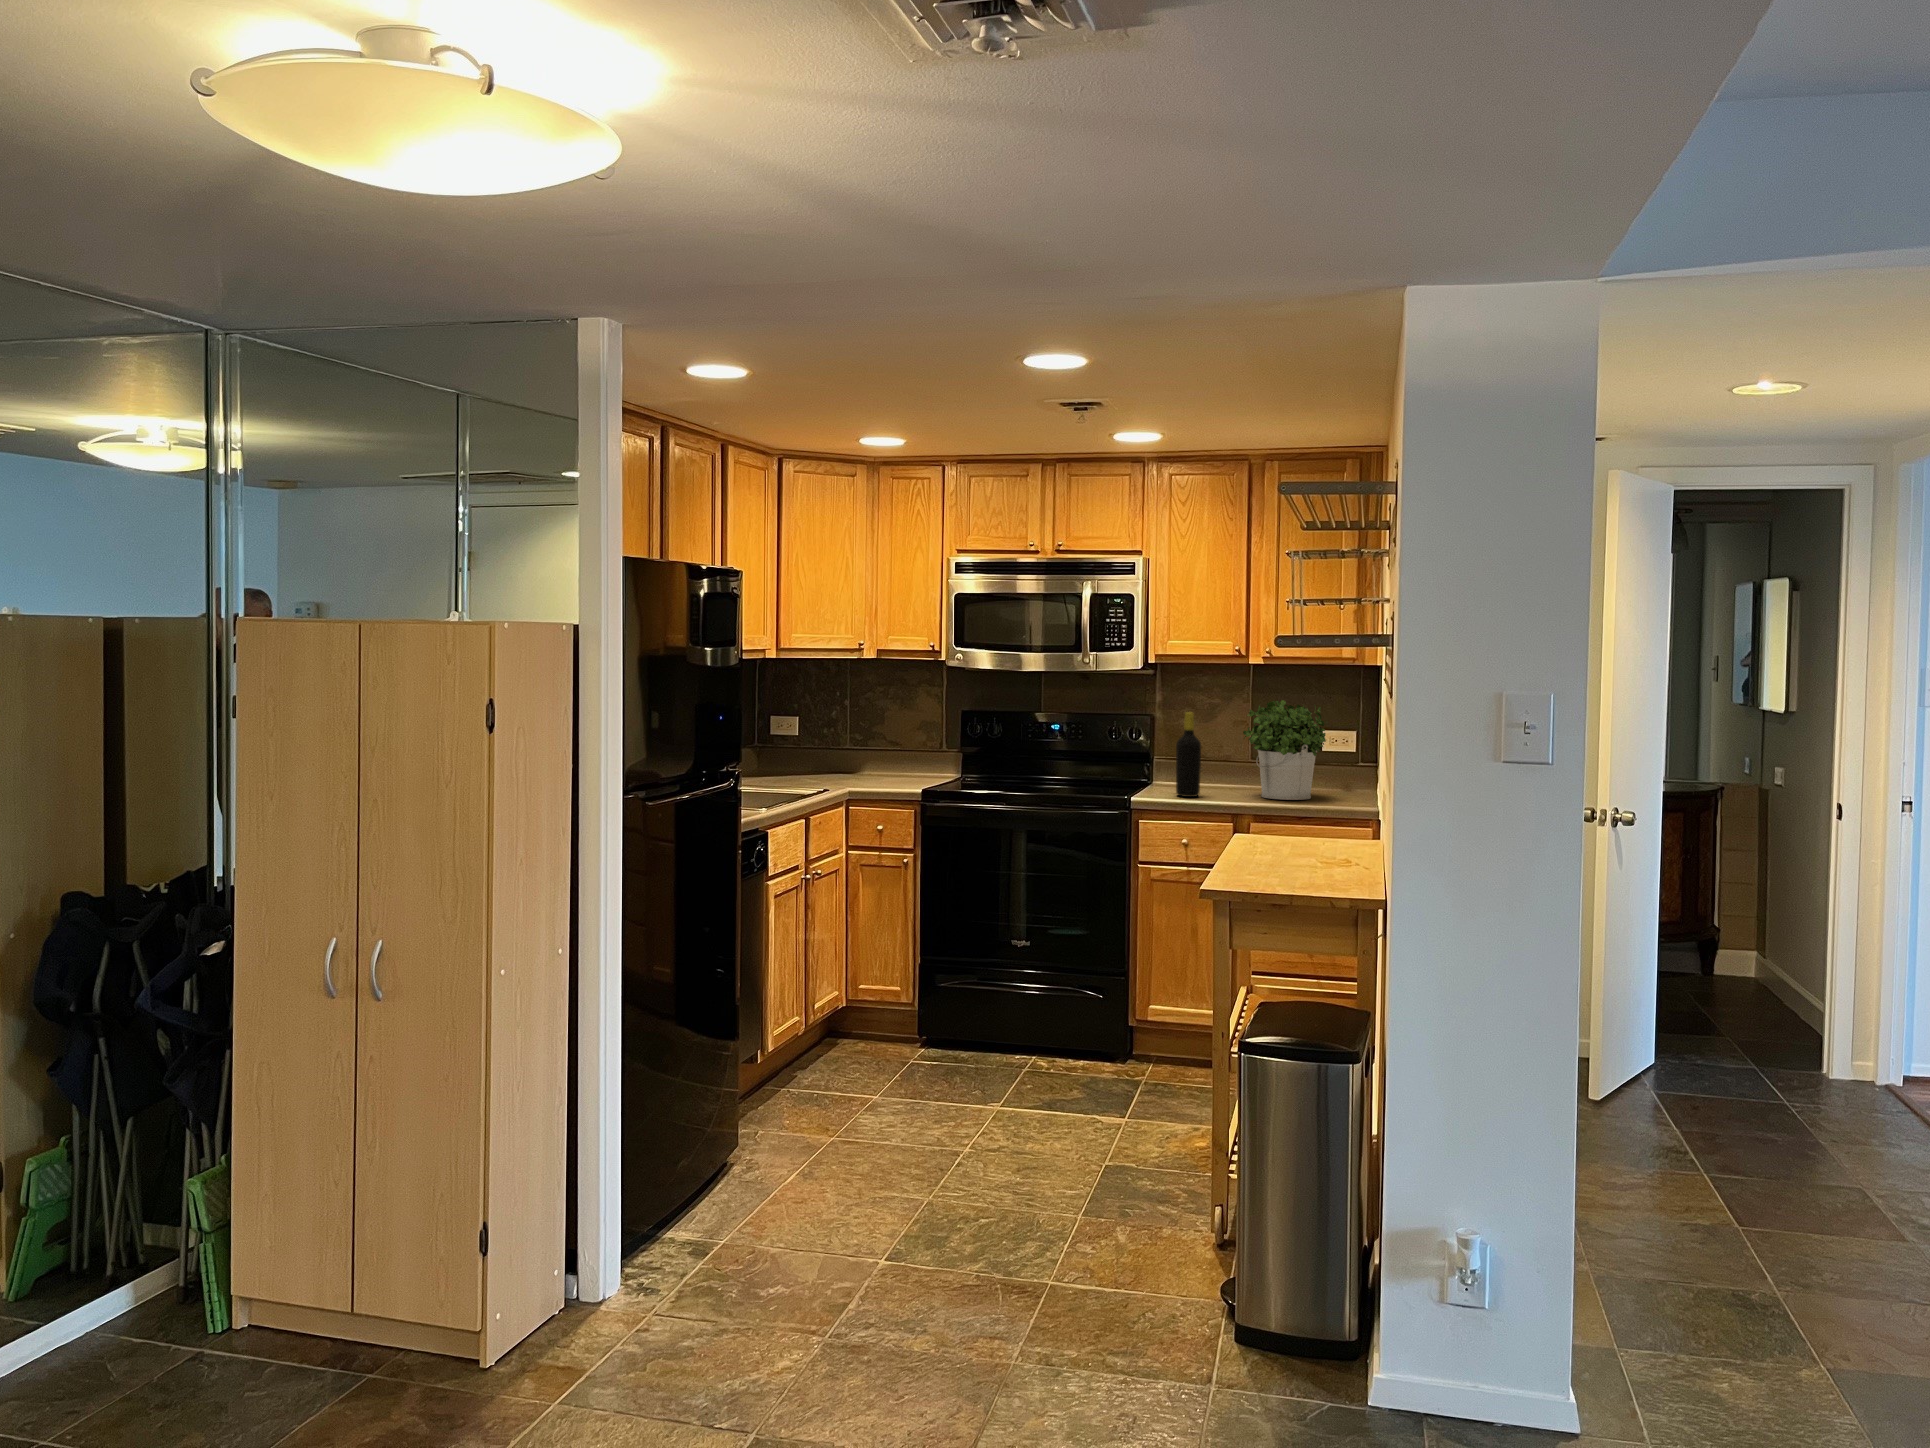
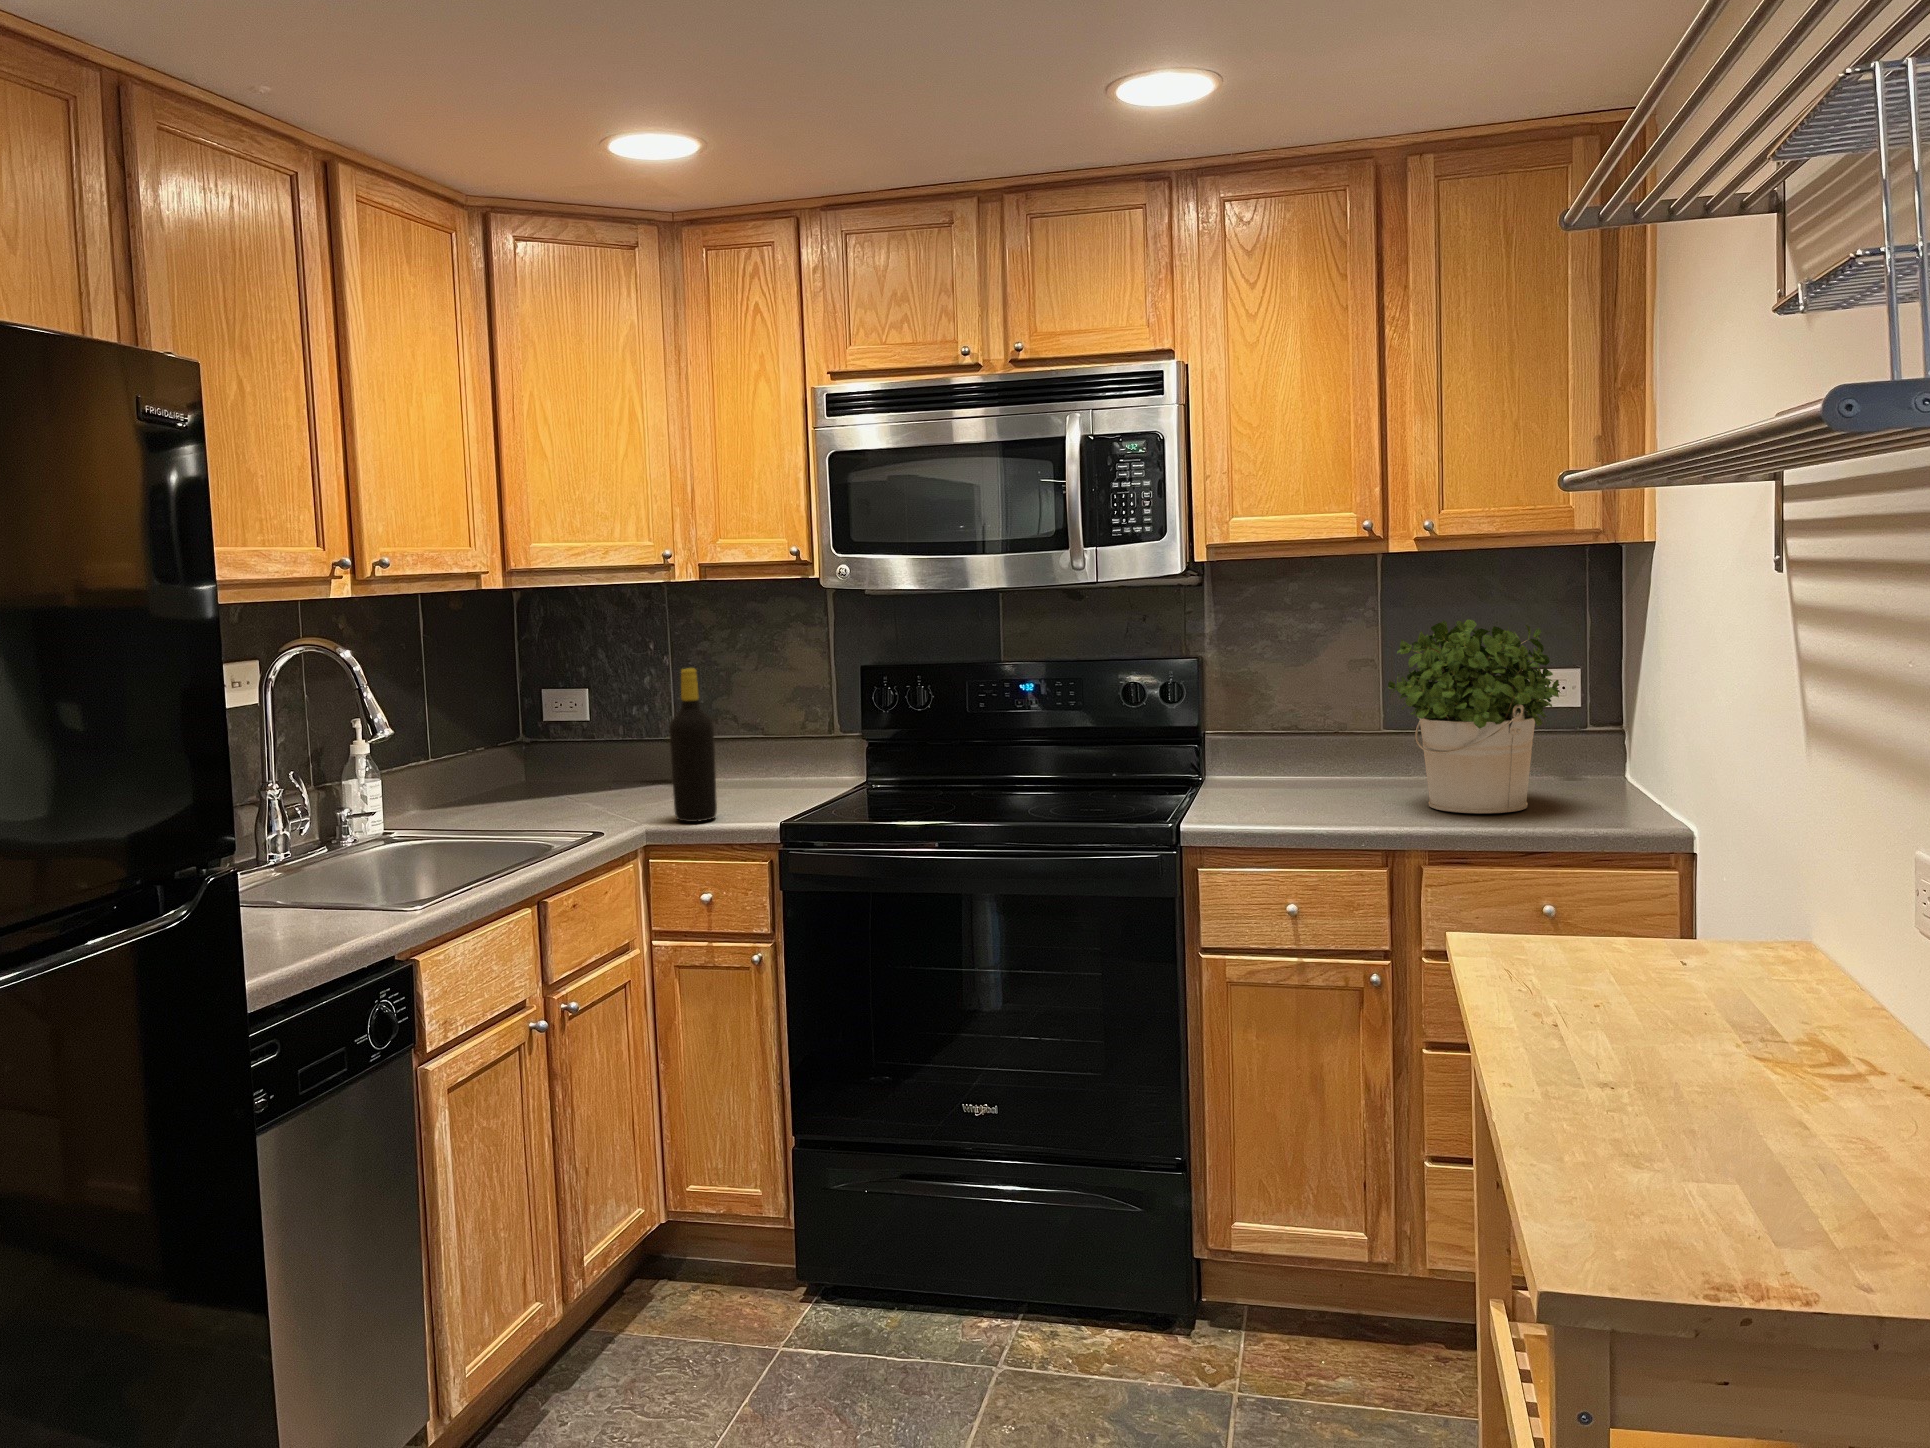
bottle: present [1176,712,1201,797] -> present [669,668,717,822]

